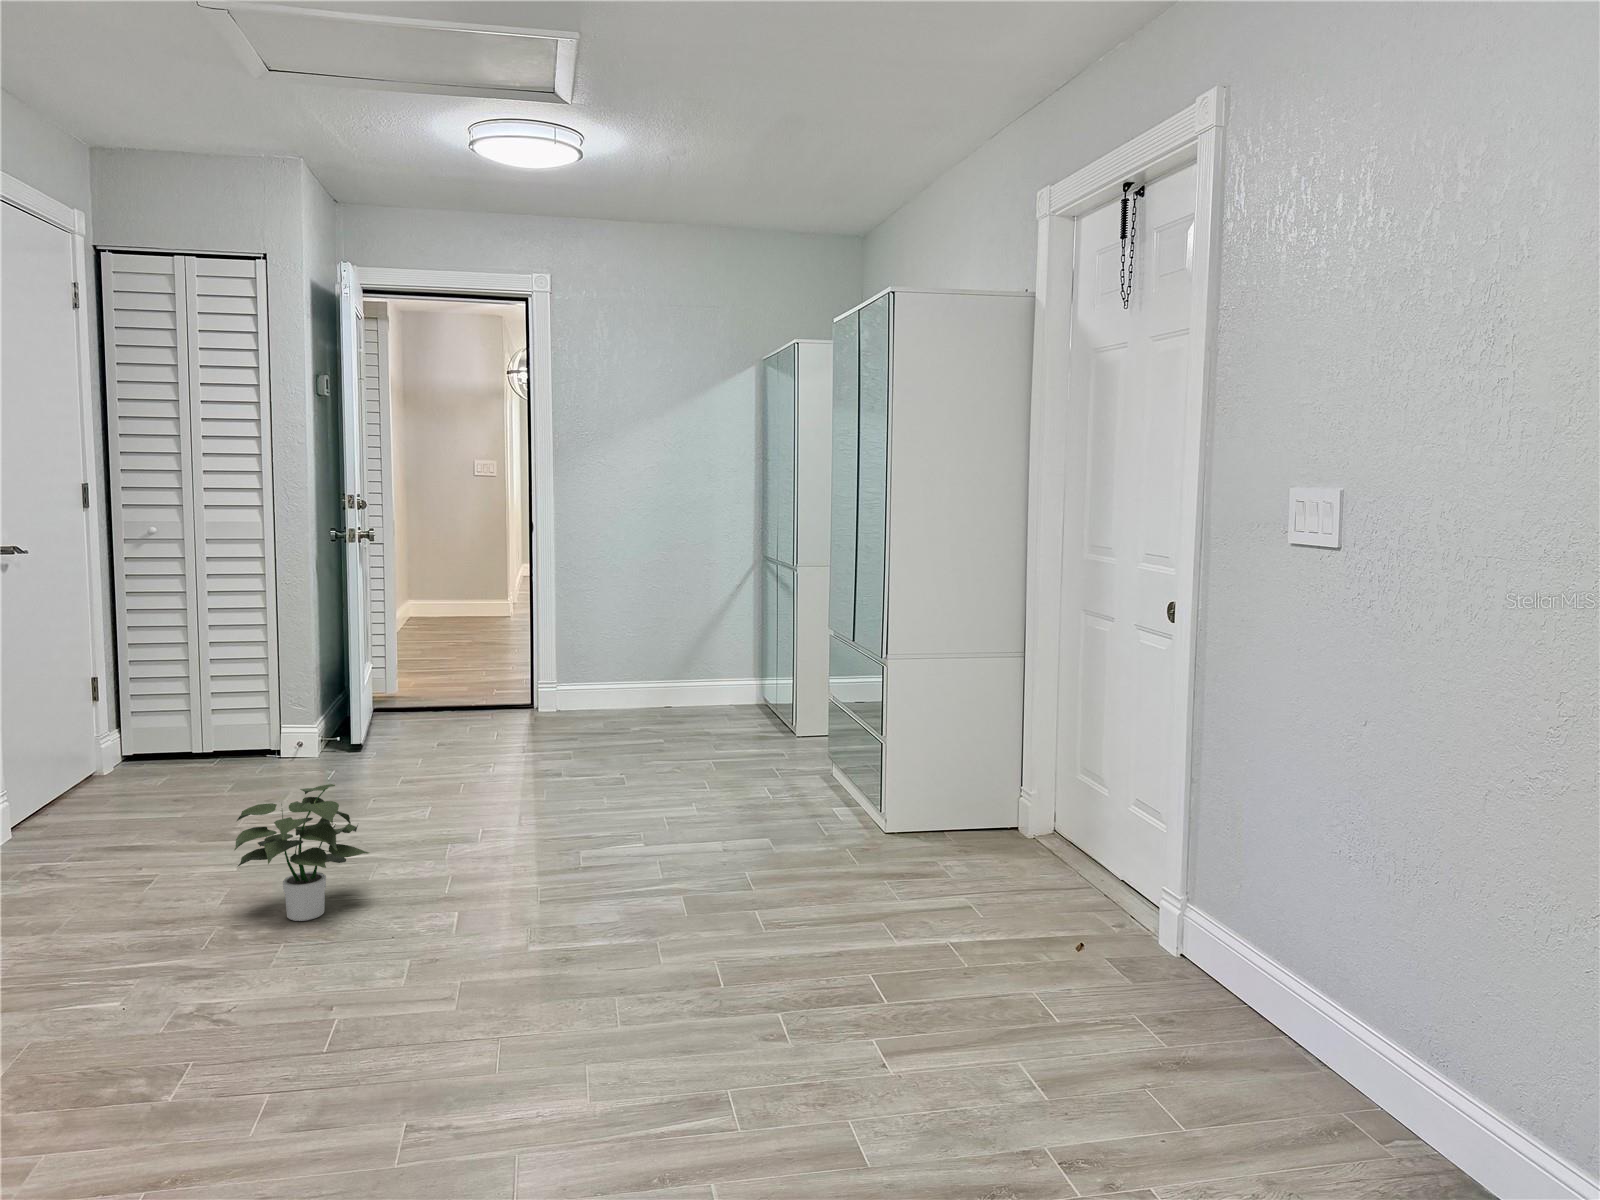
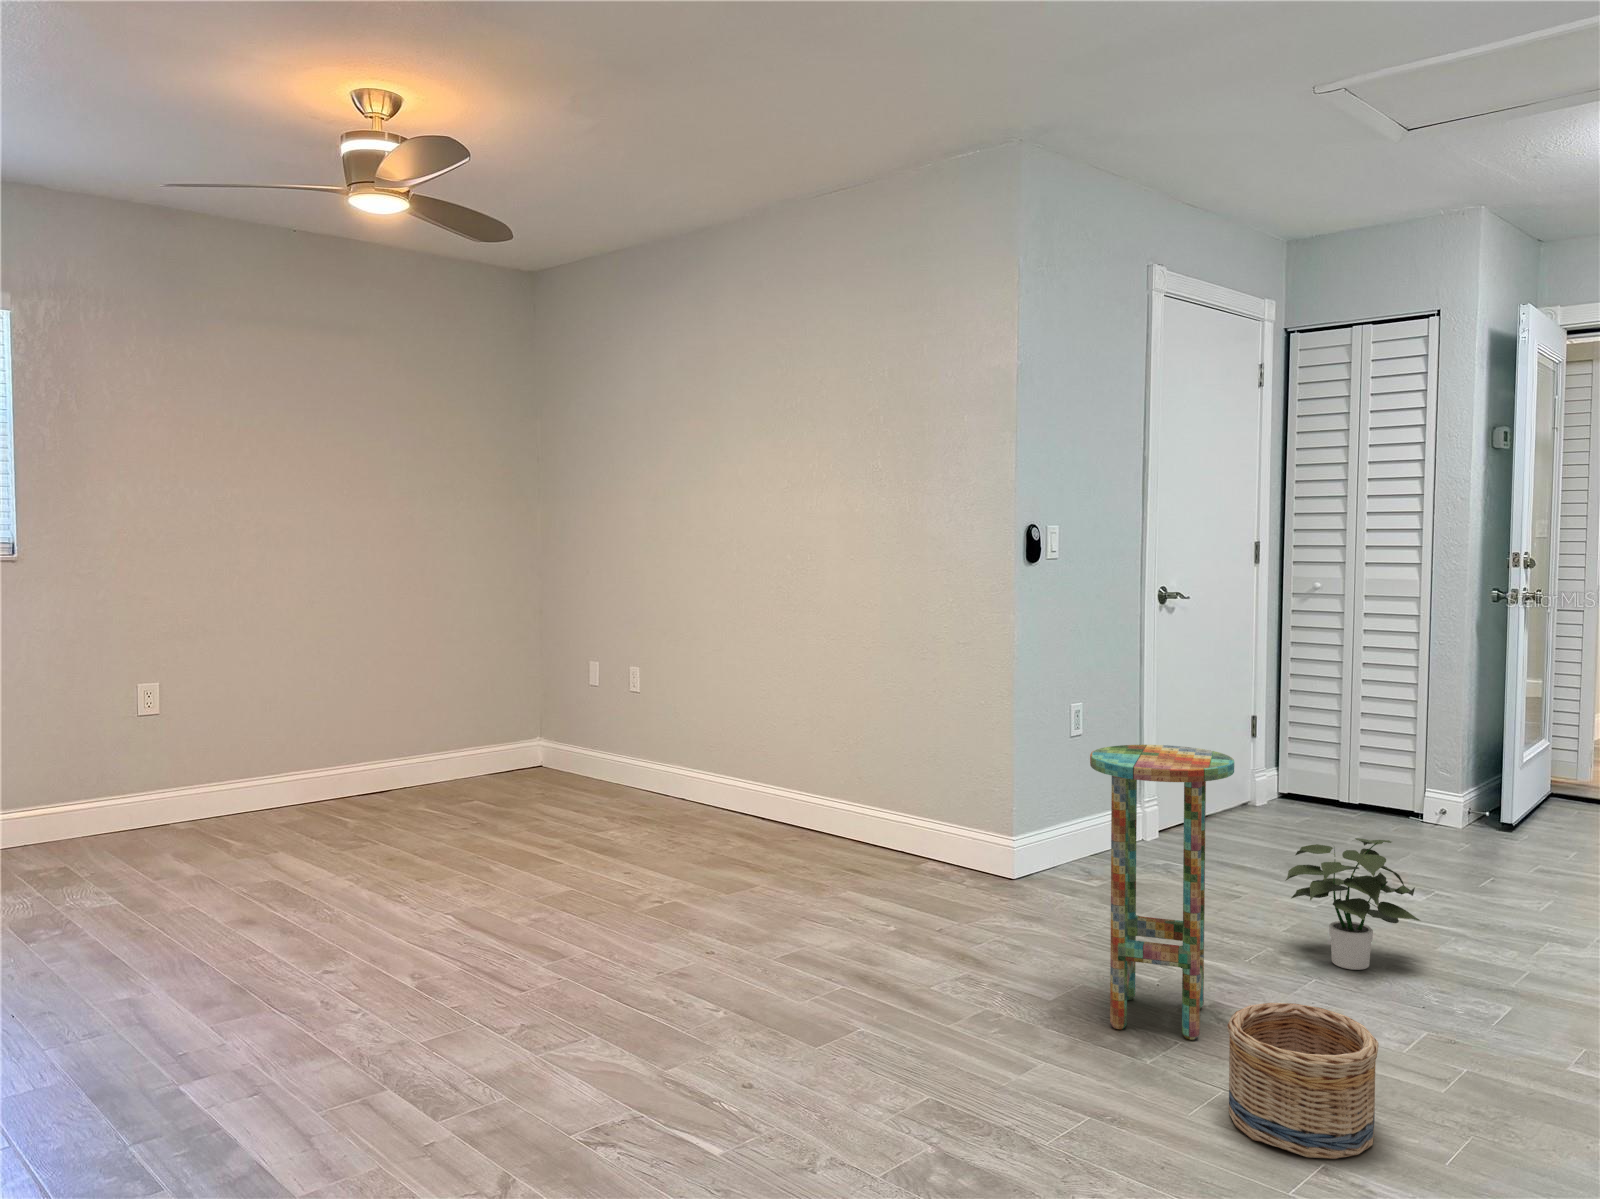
side table: none [30,730,221,1085] -> present [1090,745,1234,1040]
basket: none [281,969,436,1133] -> present [1227,1003,1379,1159]

